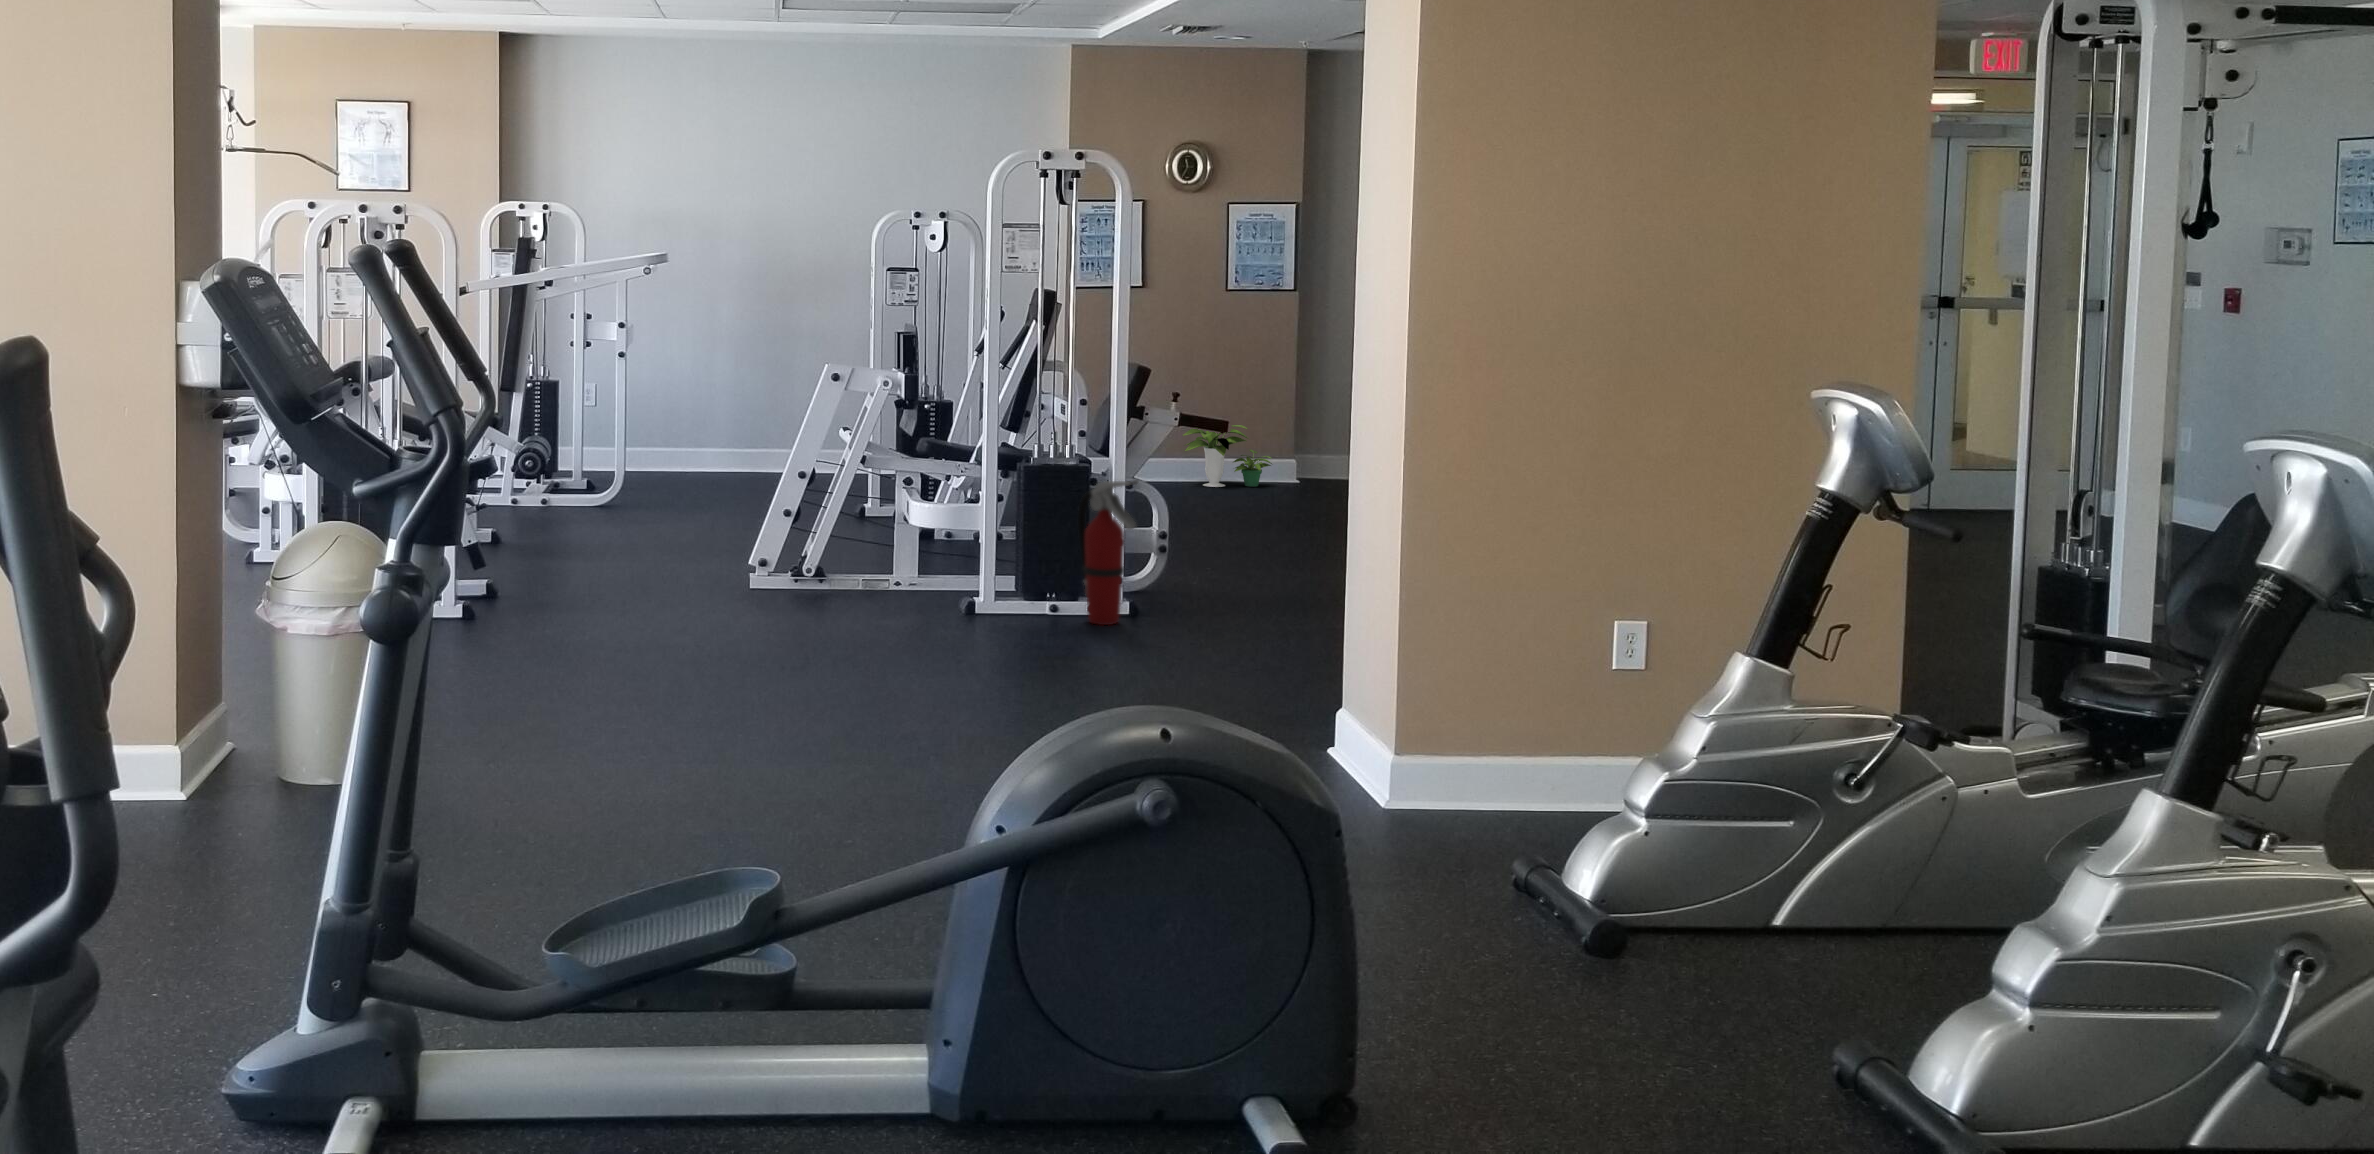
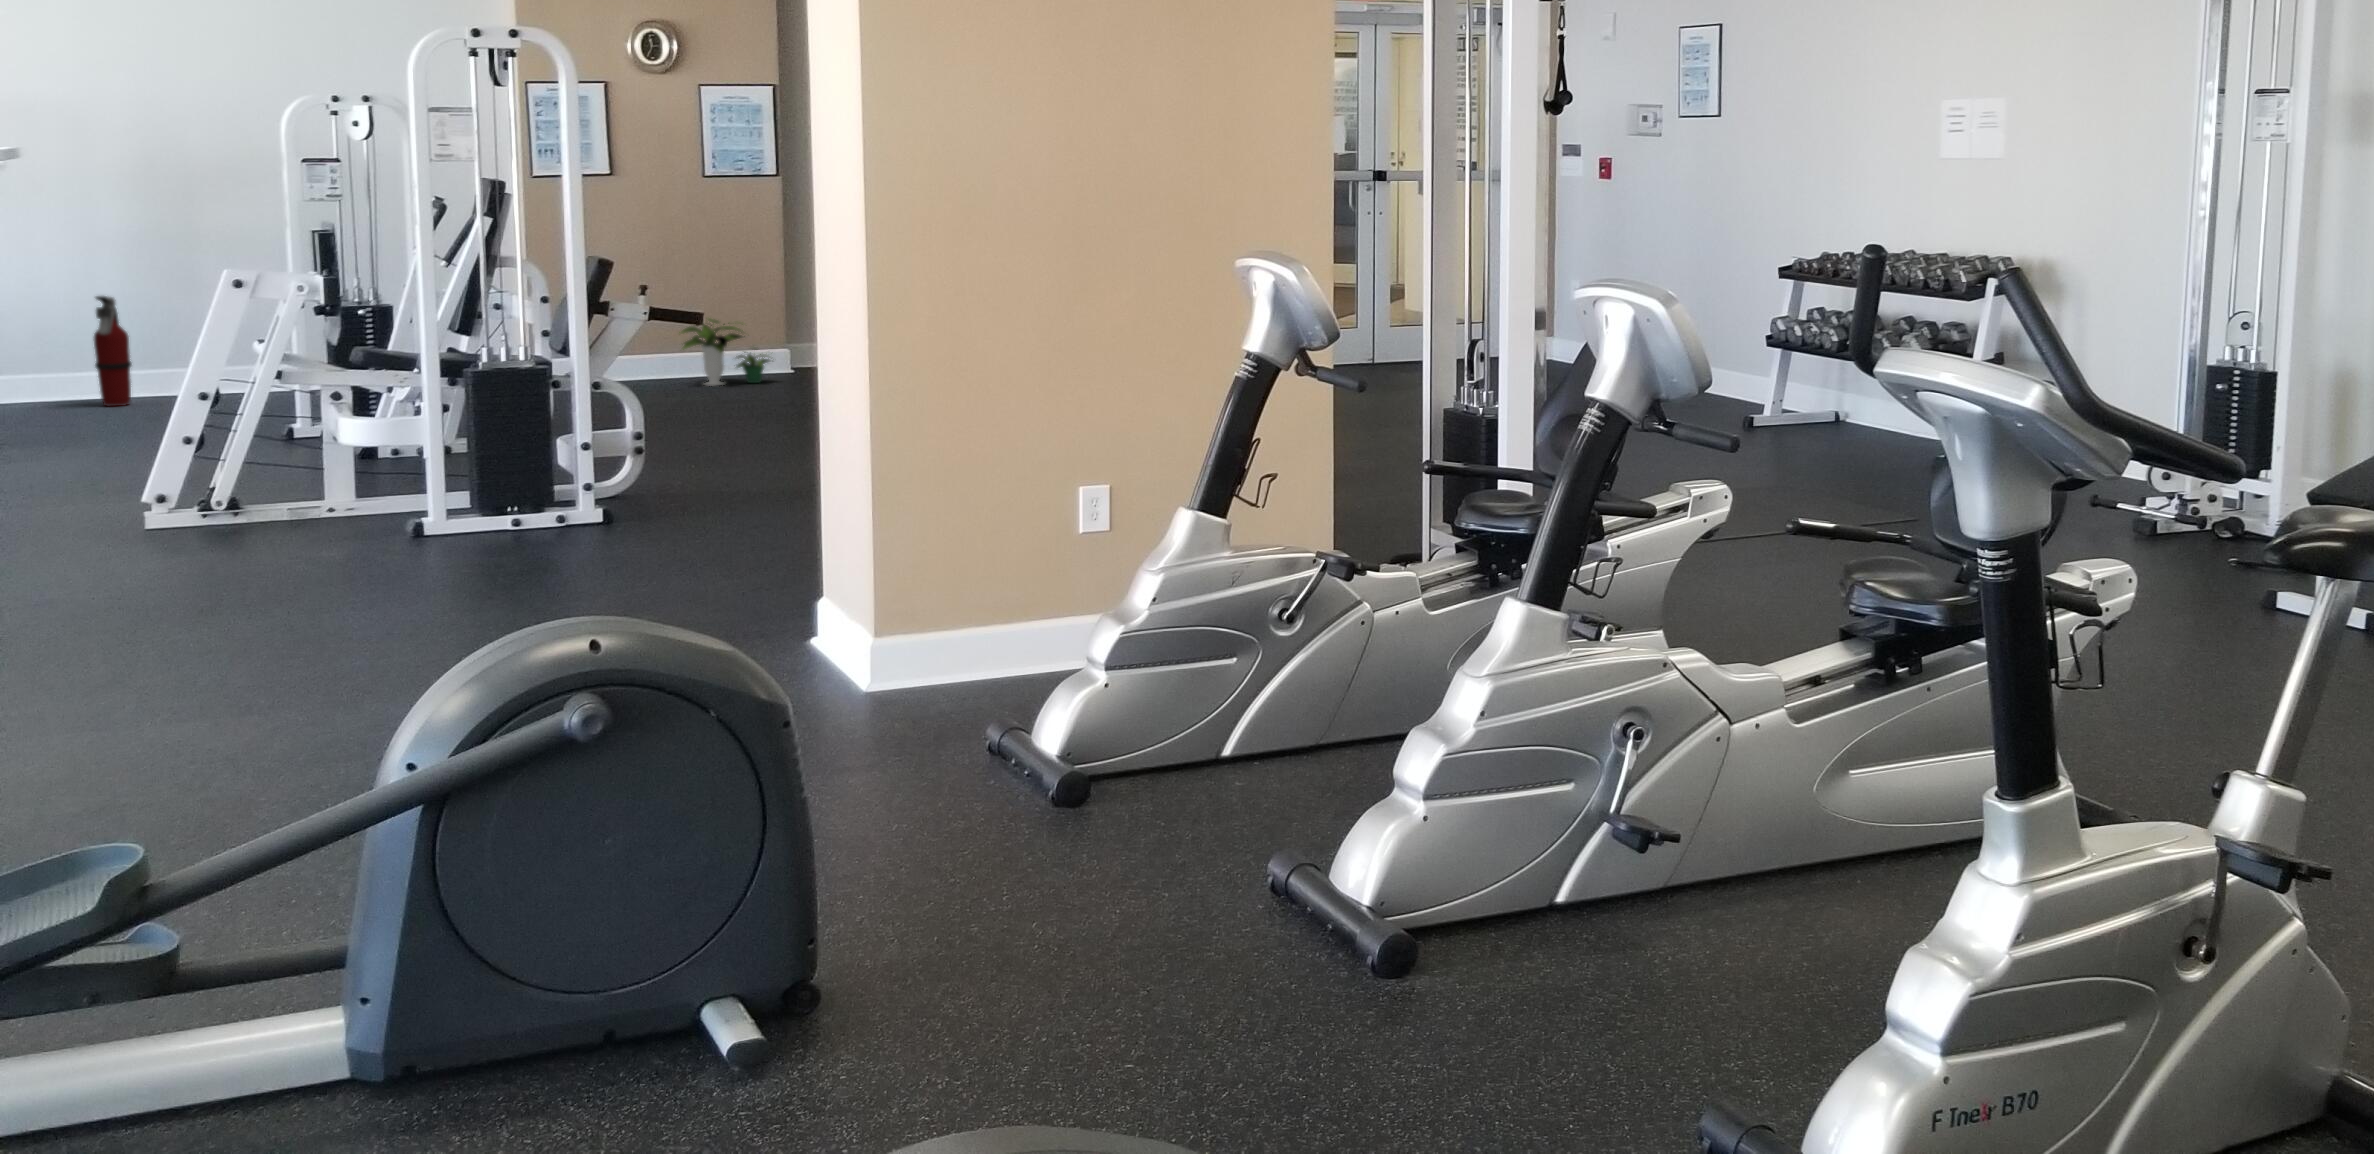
fire extinguisher: present [1078,480,1138,625] -> present [94,296,131,406]

